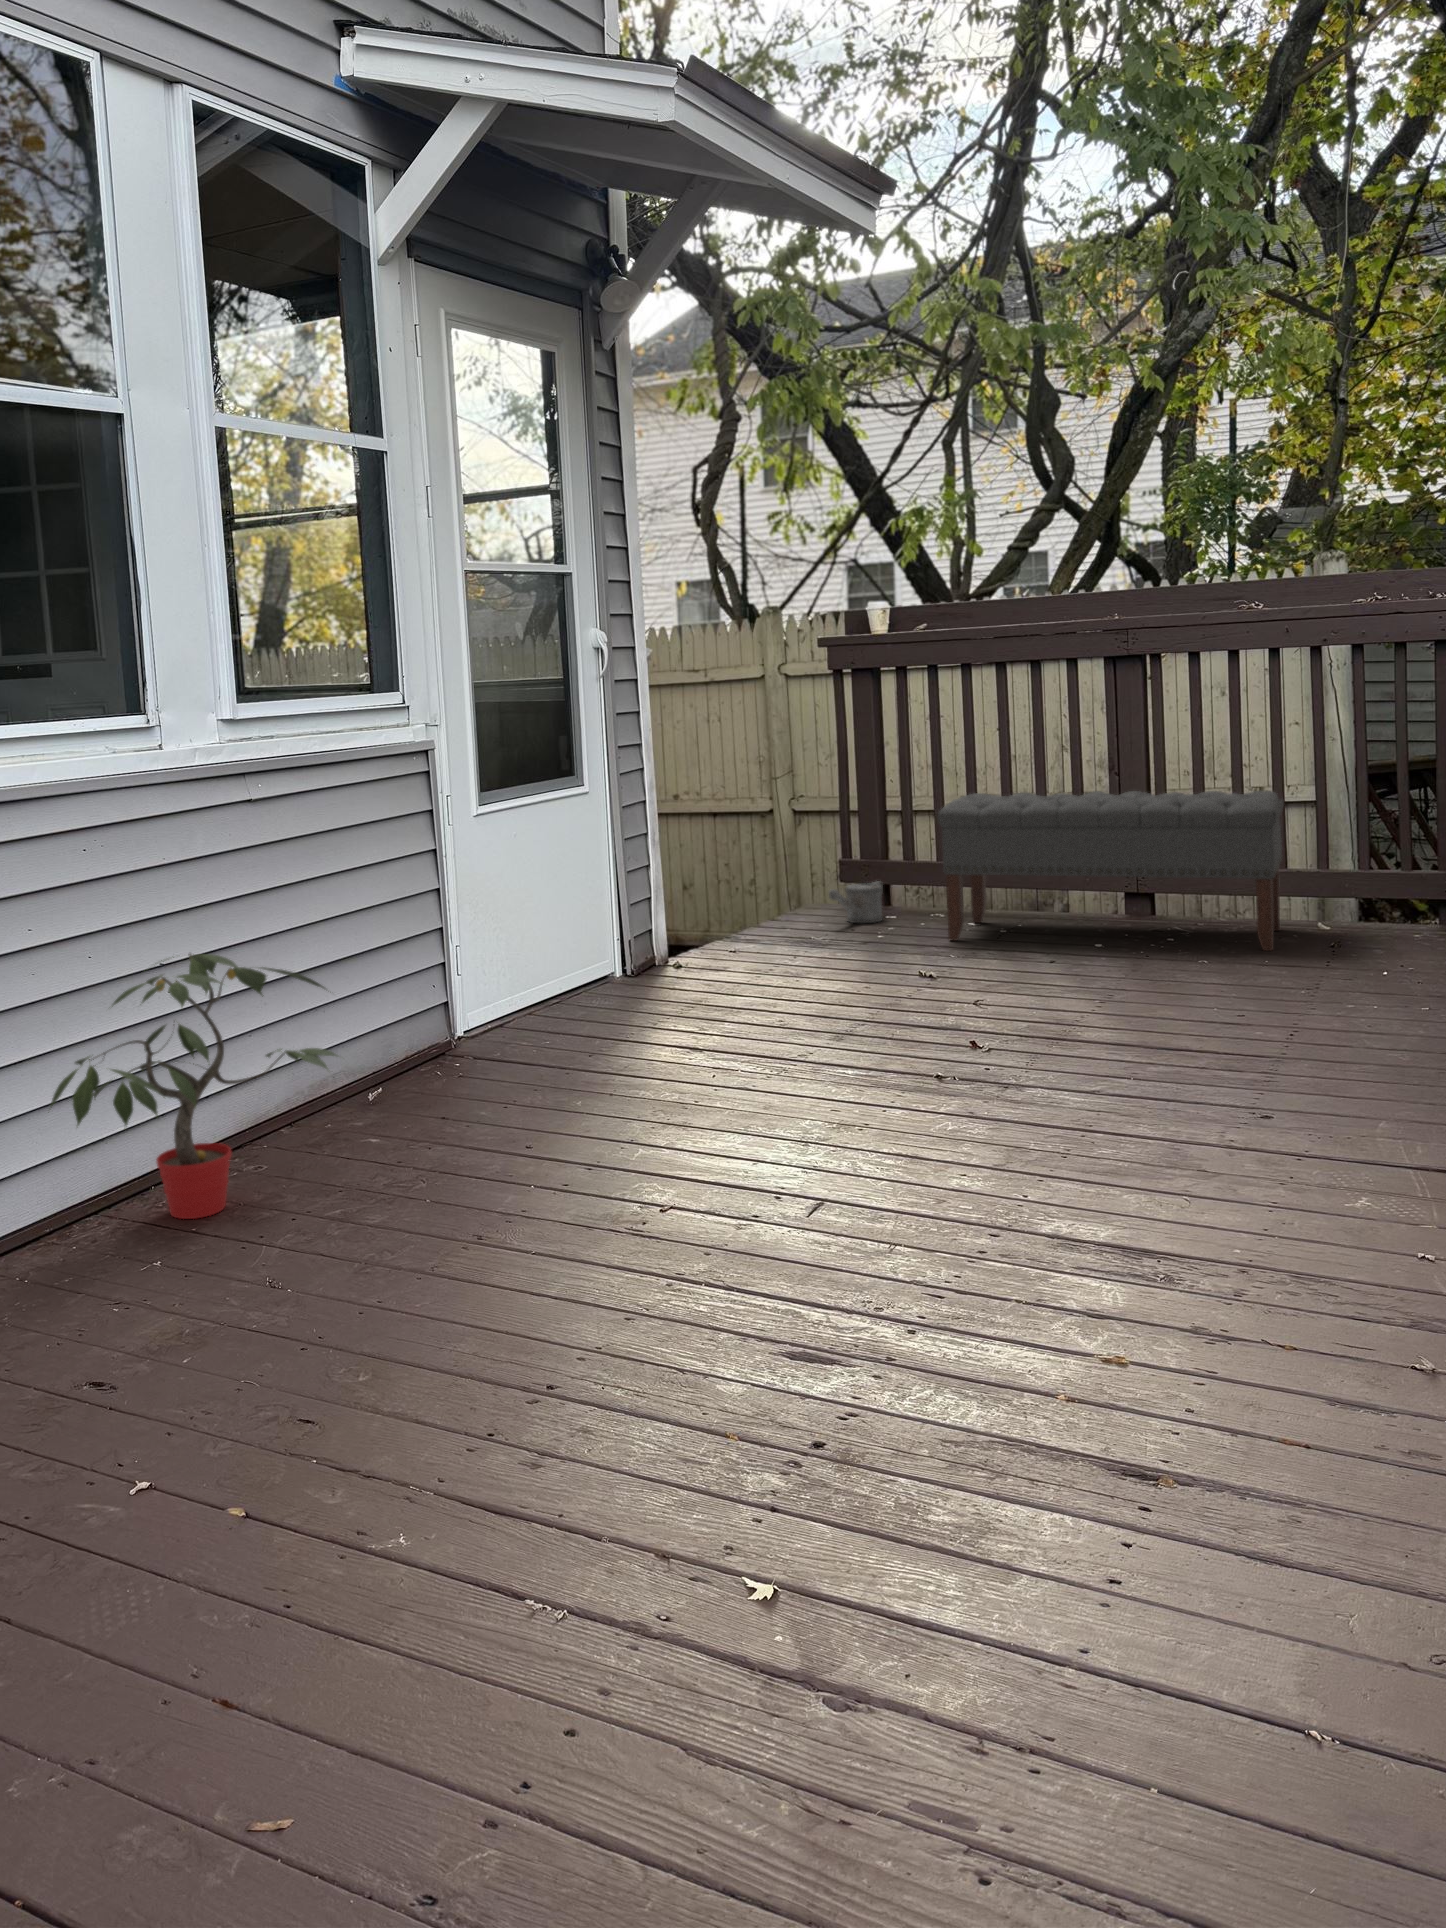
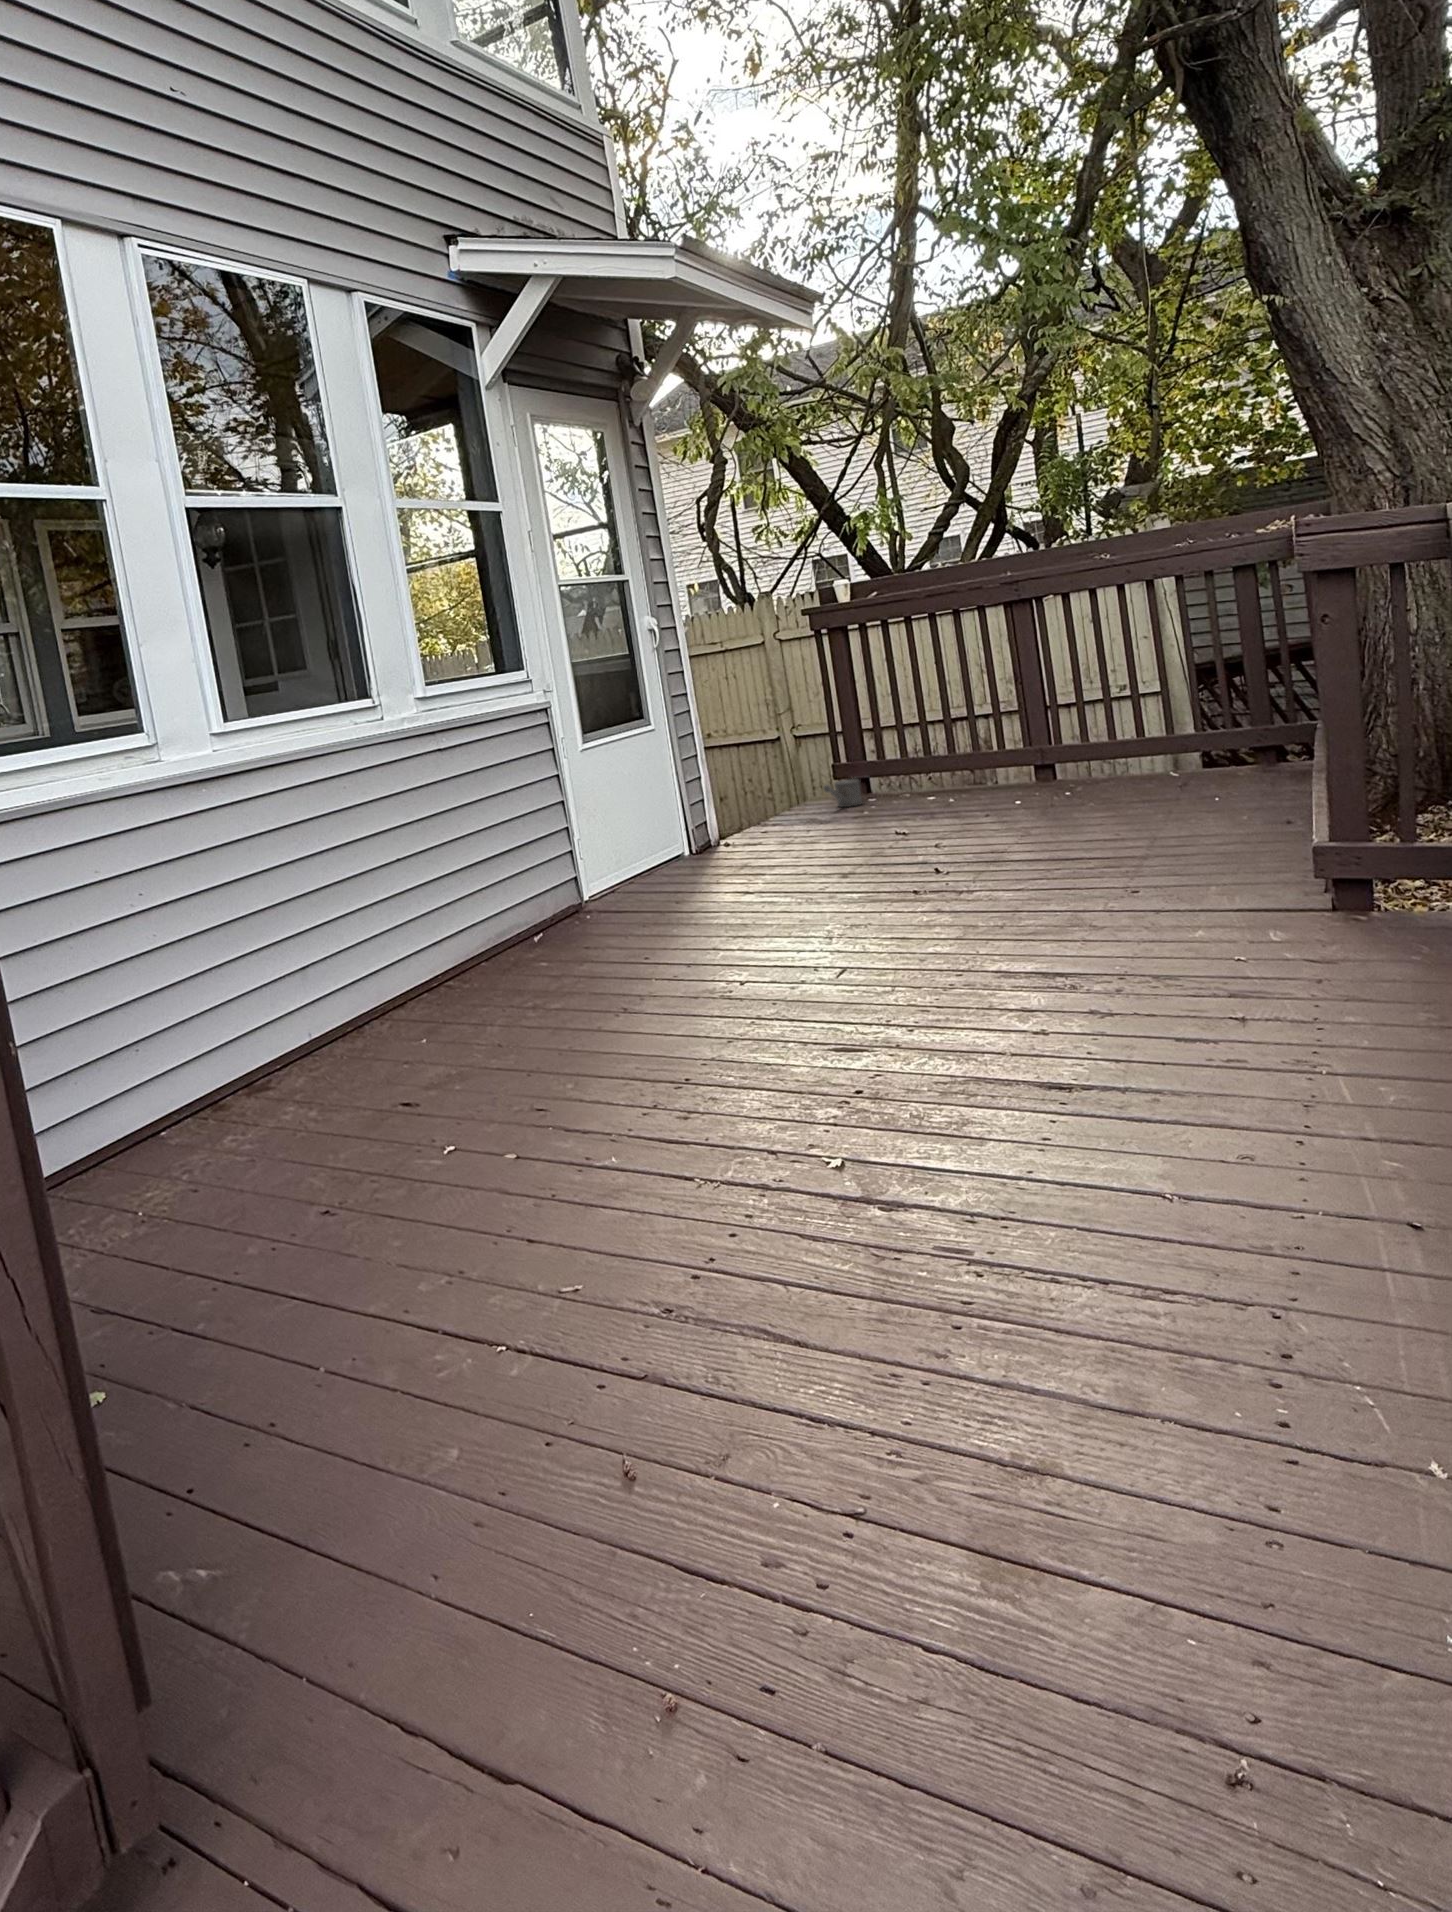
bench: present [938,791,1284,951] -> none [895,685,1144,811]
potted plant: present [51,954,338,1219] -> none [354,847,529,1014]

